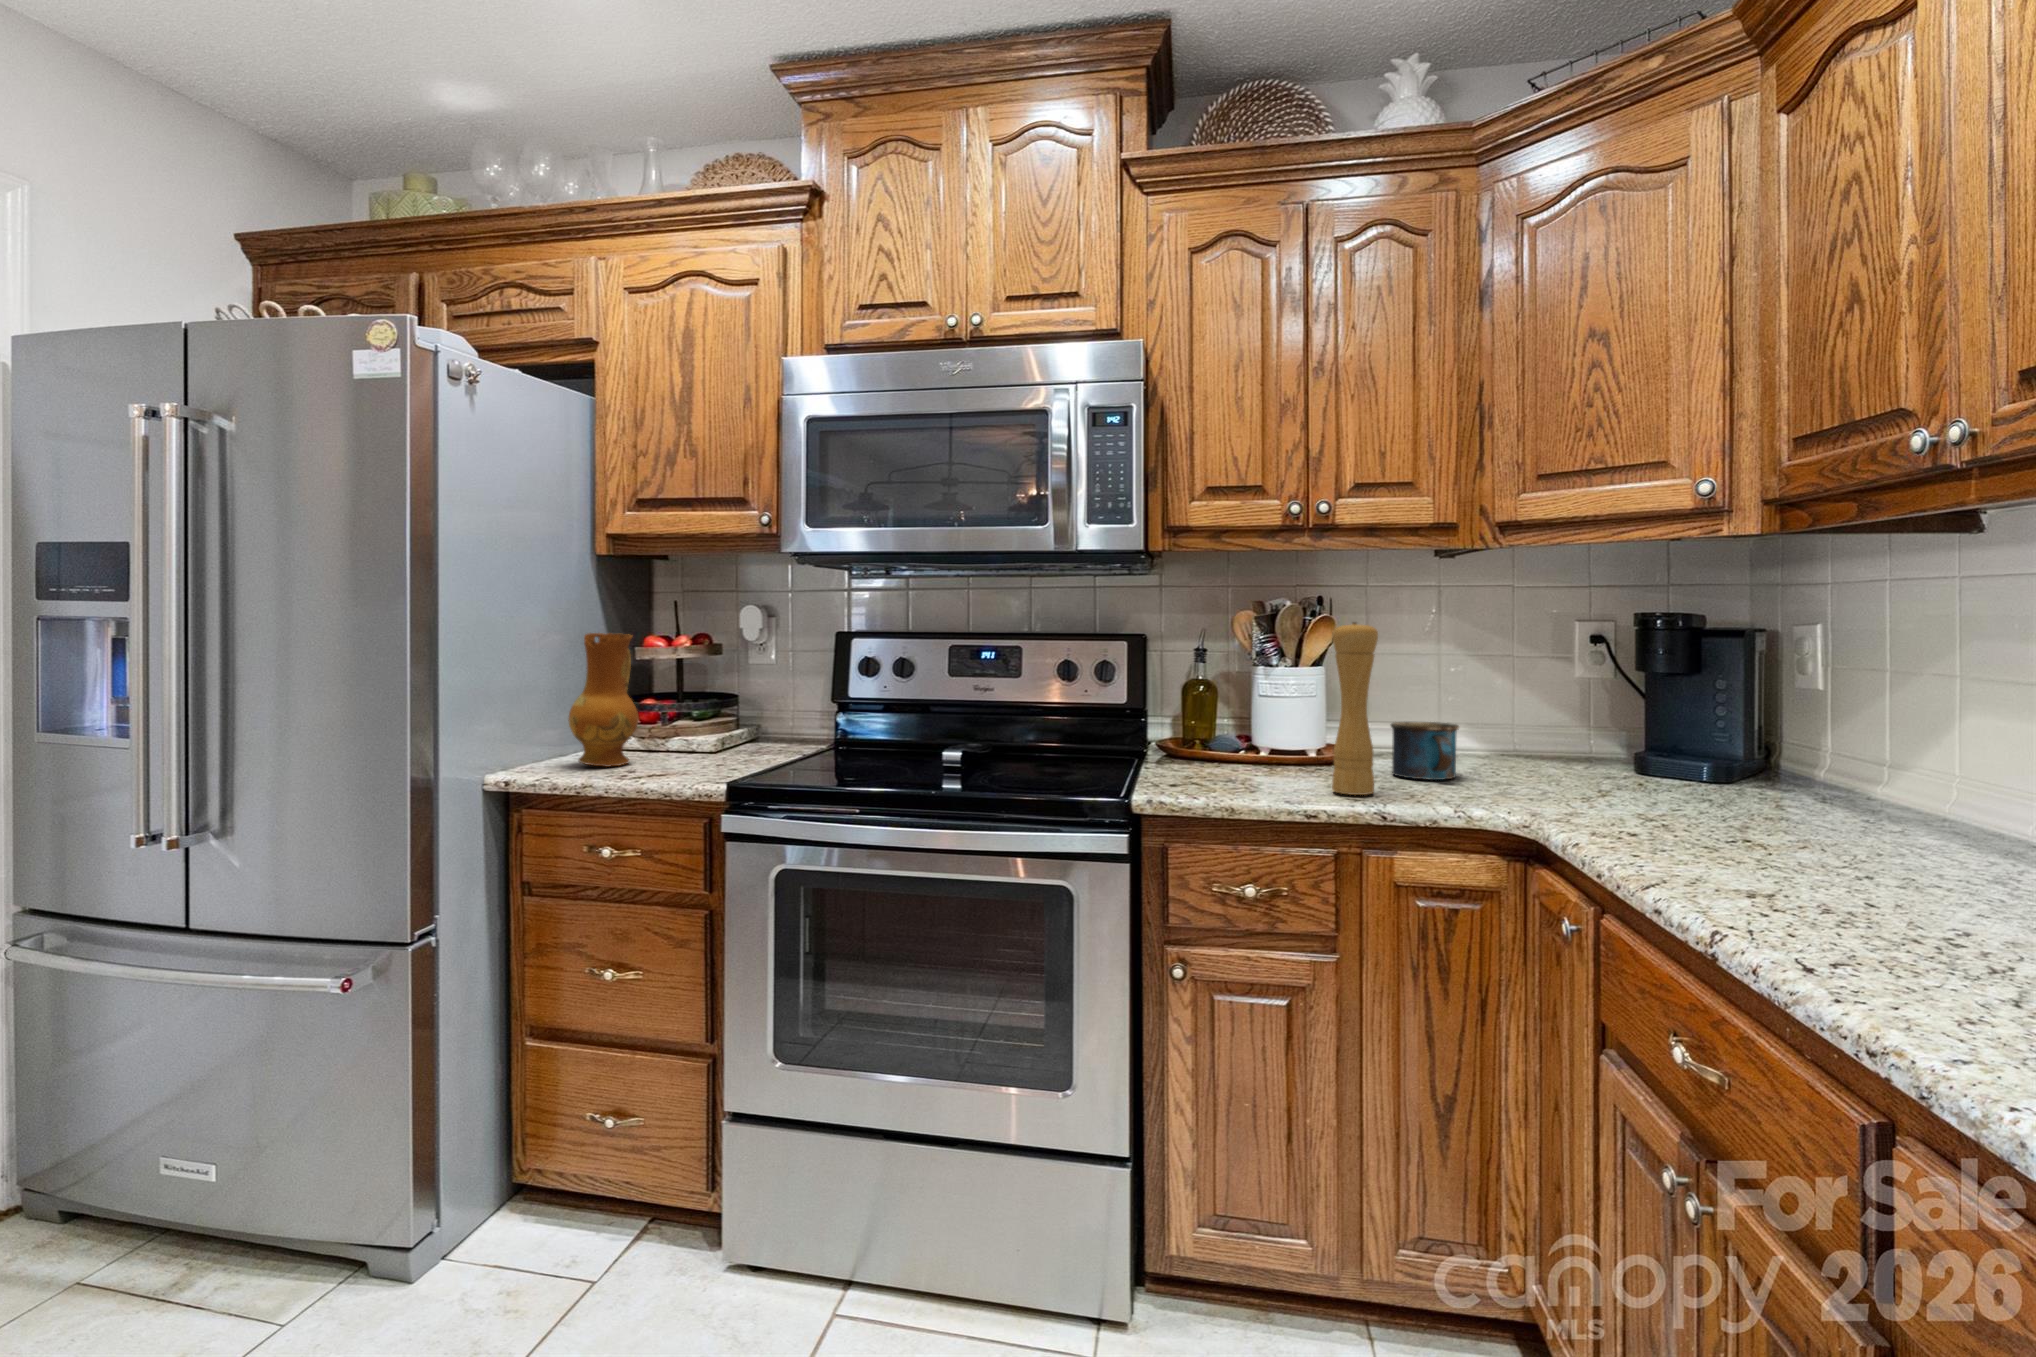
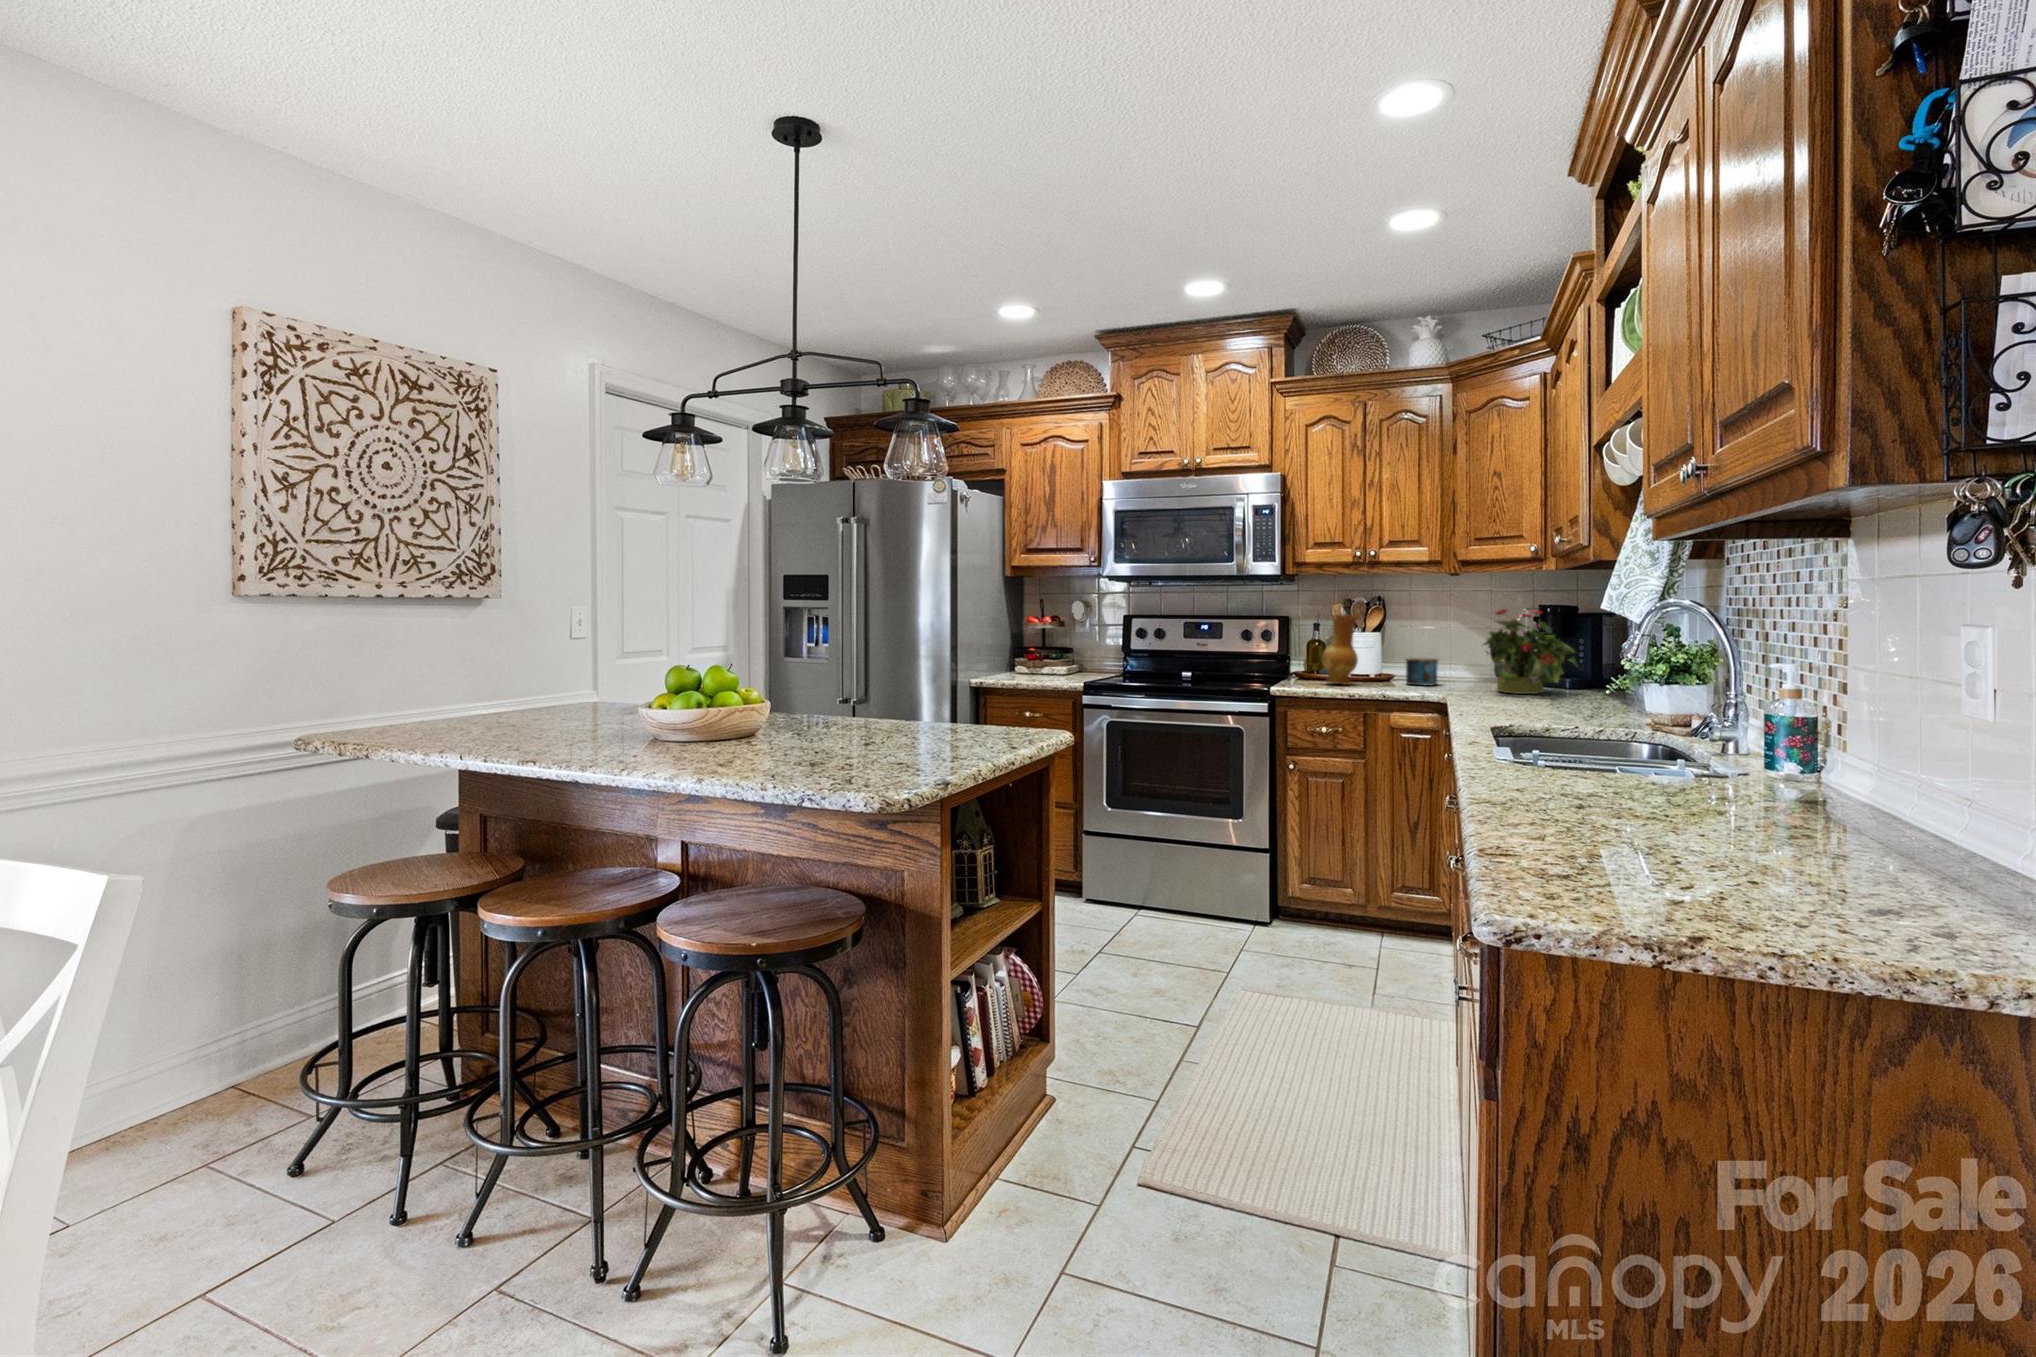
potted plant: none [1577,619,1798,809] -> present [1484,609,1578,694]
pepper mill: present [1332,622,1378,795] -> none [1367,610,1388,689]
ceramic jug: present [568,633,639,767] -> present [1322,614,1358,685]

